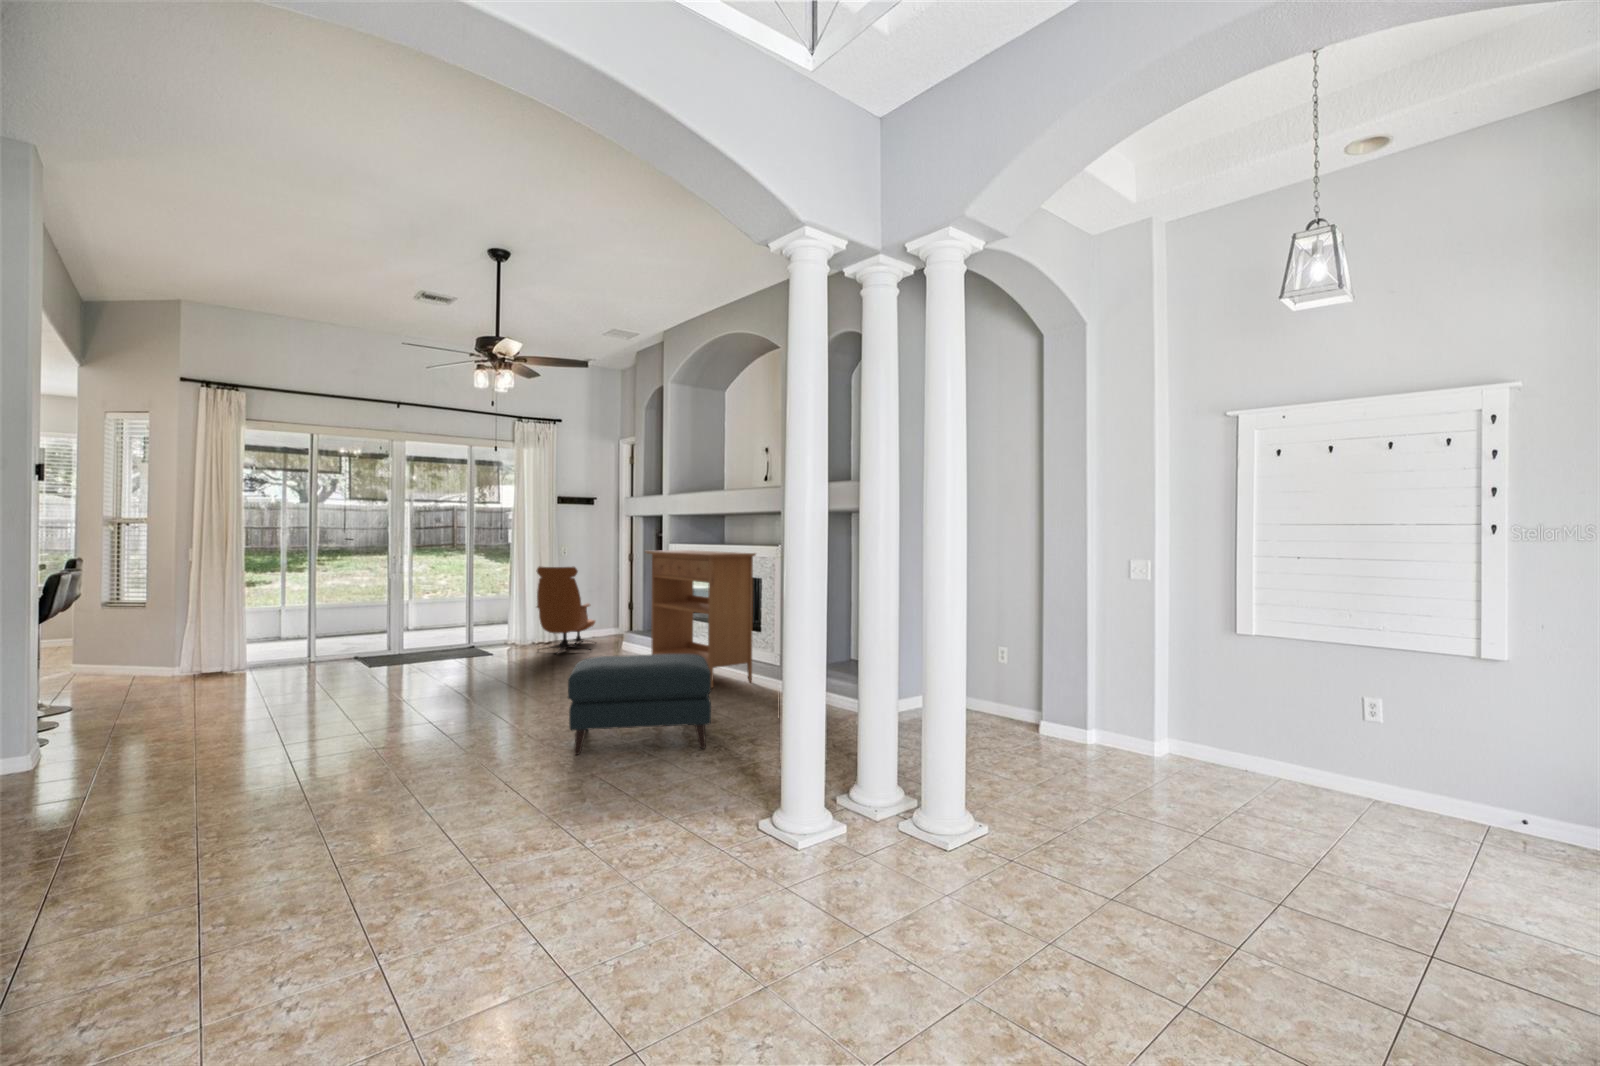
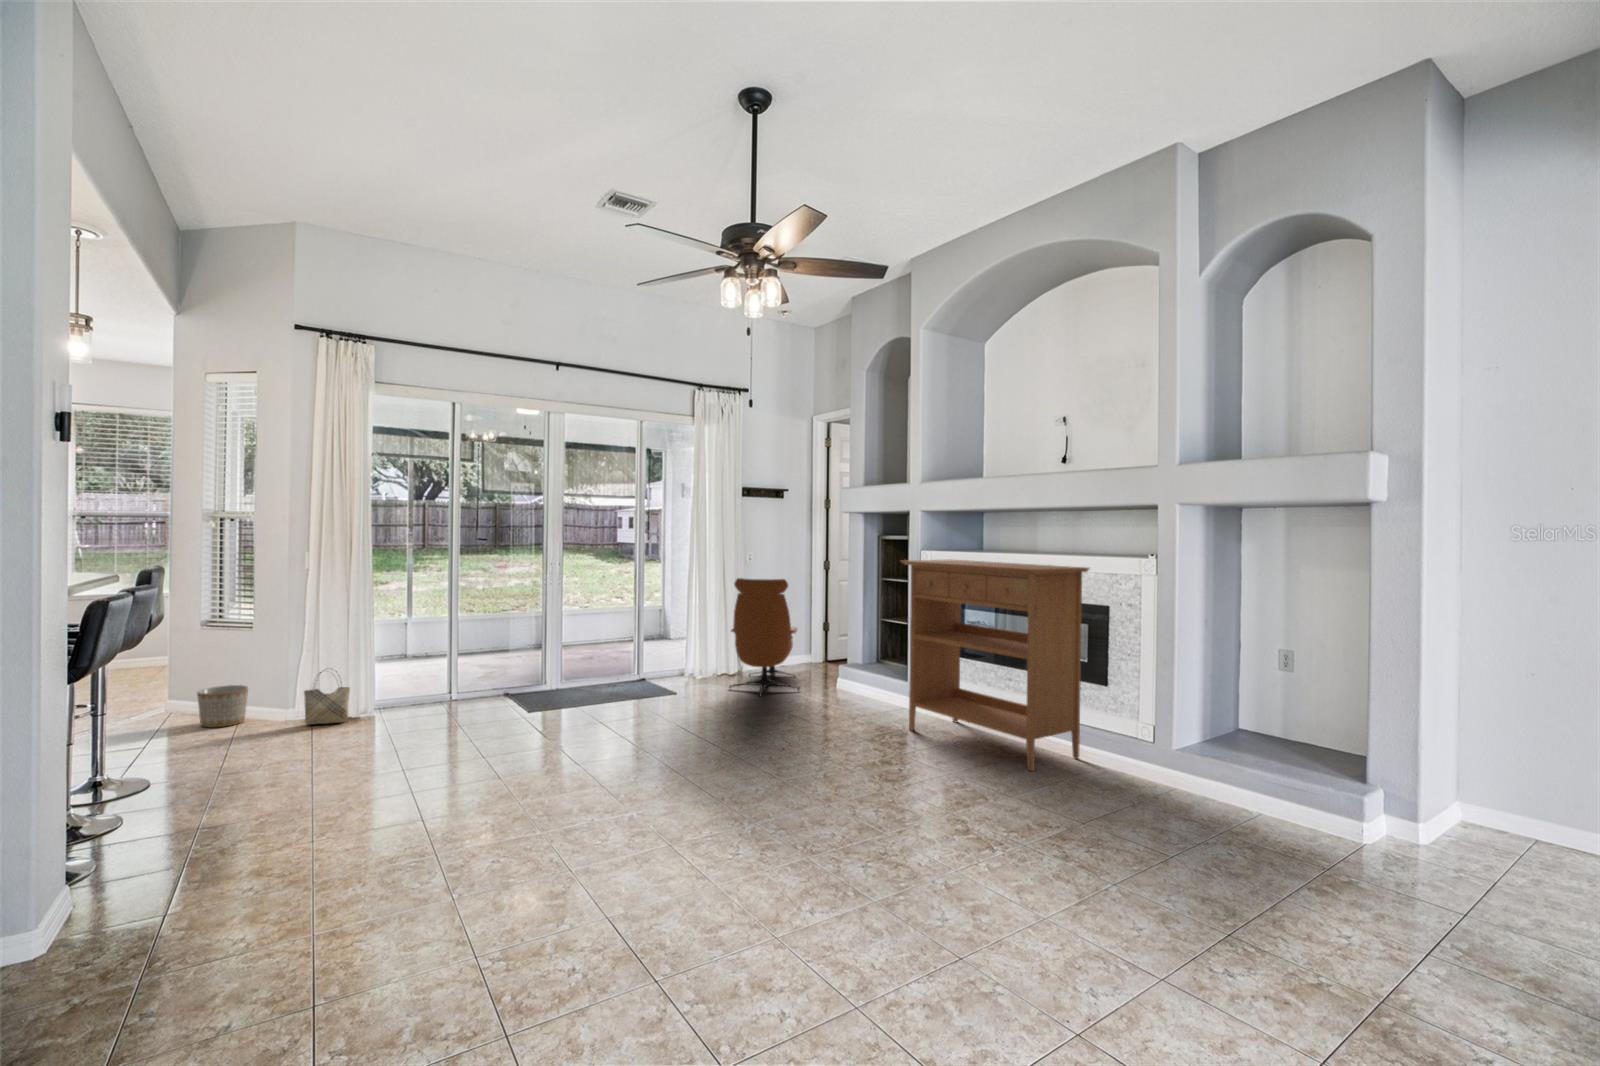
woven basket: none [188,636,226,678] -> present [304,671,350,725]
planter: none [102,651,143,681] -> present [197,685,248,727]
ottoman: present [568,654,711,755] -> none [909,746,1203,951]

